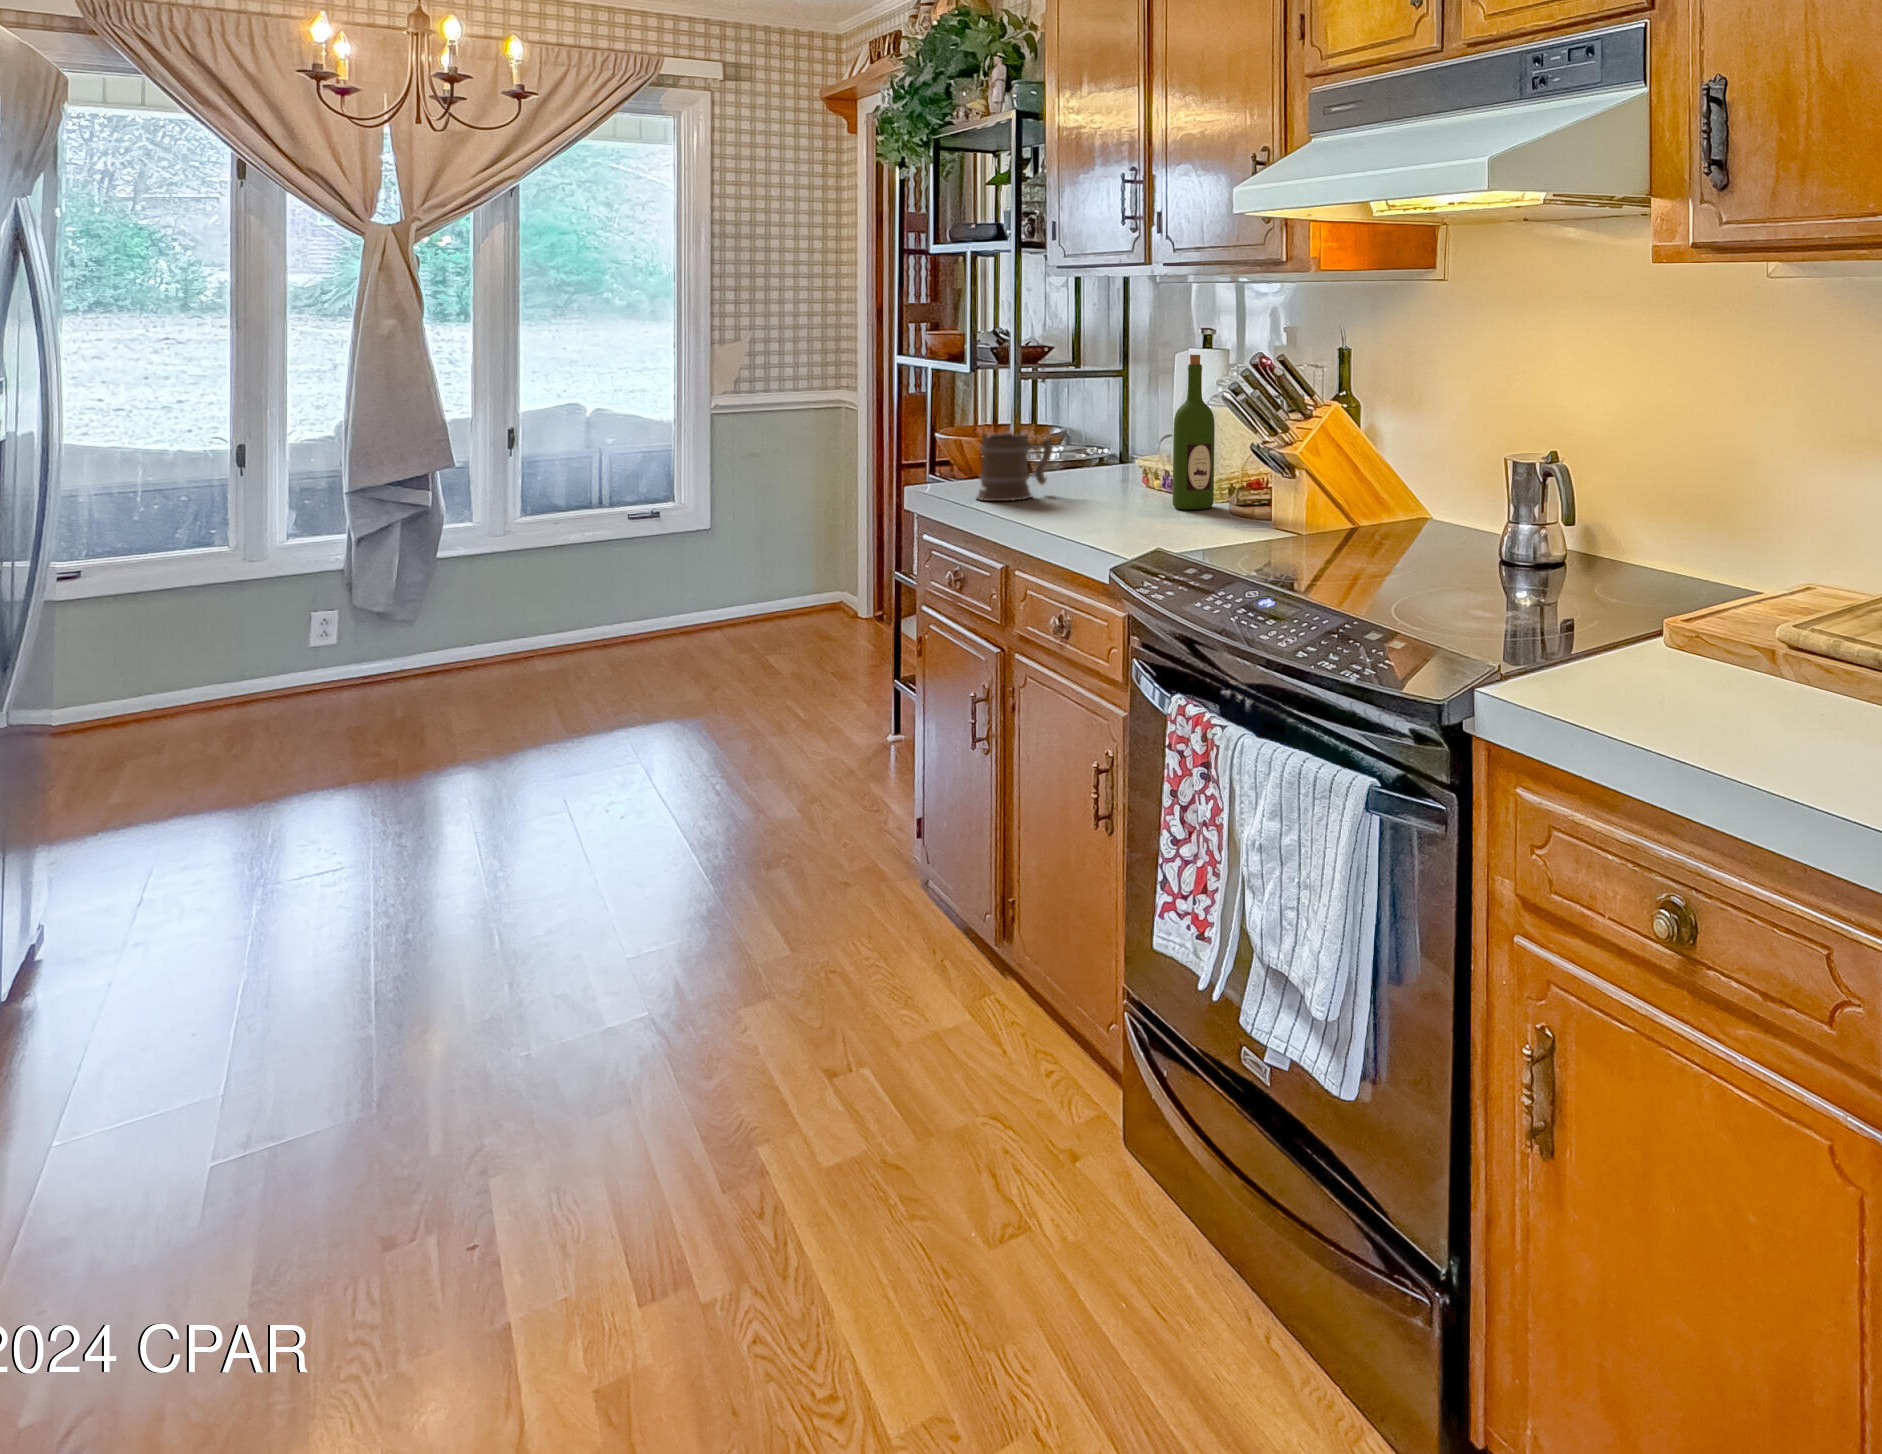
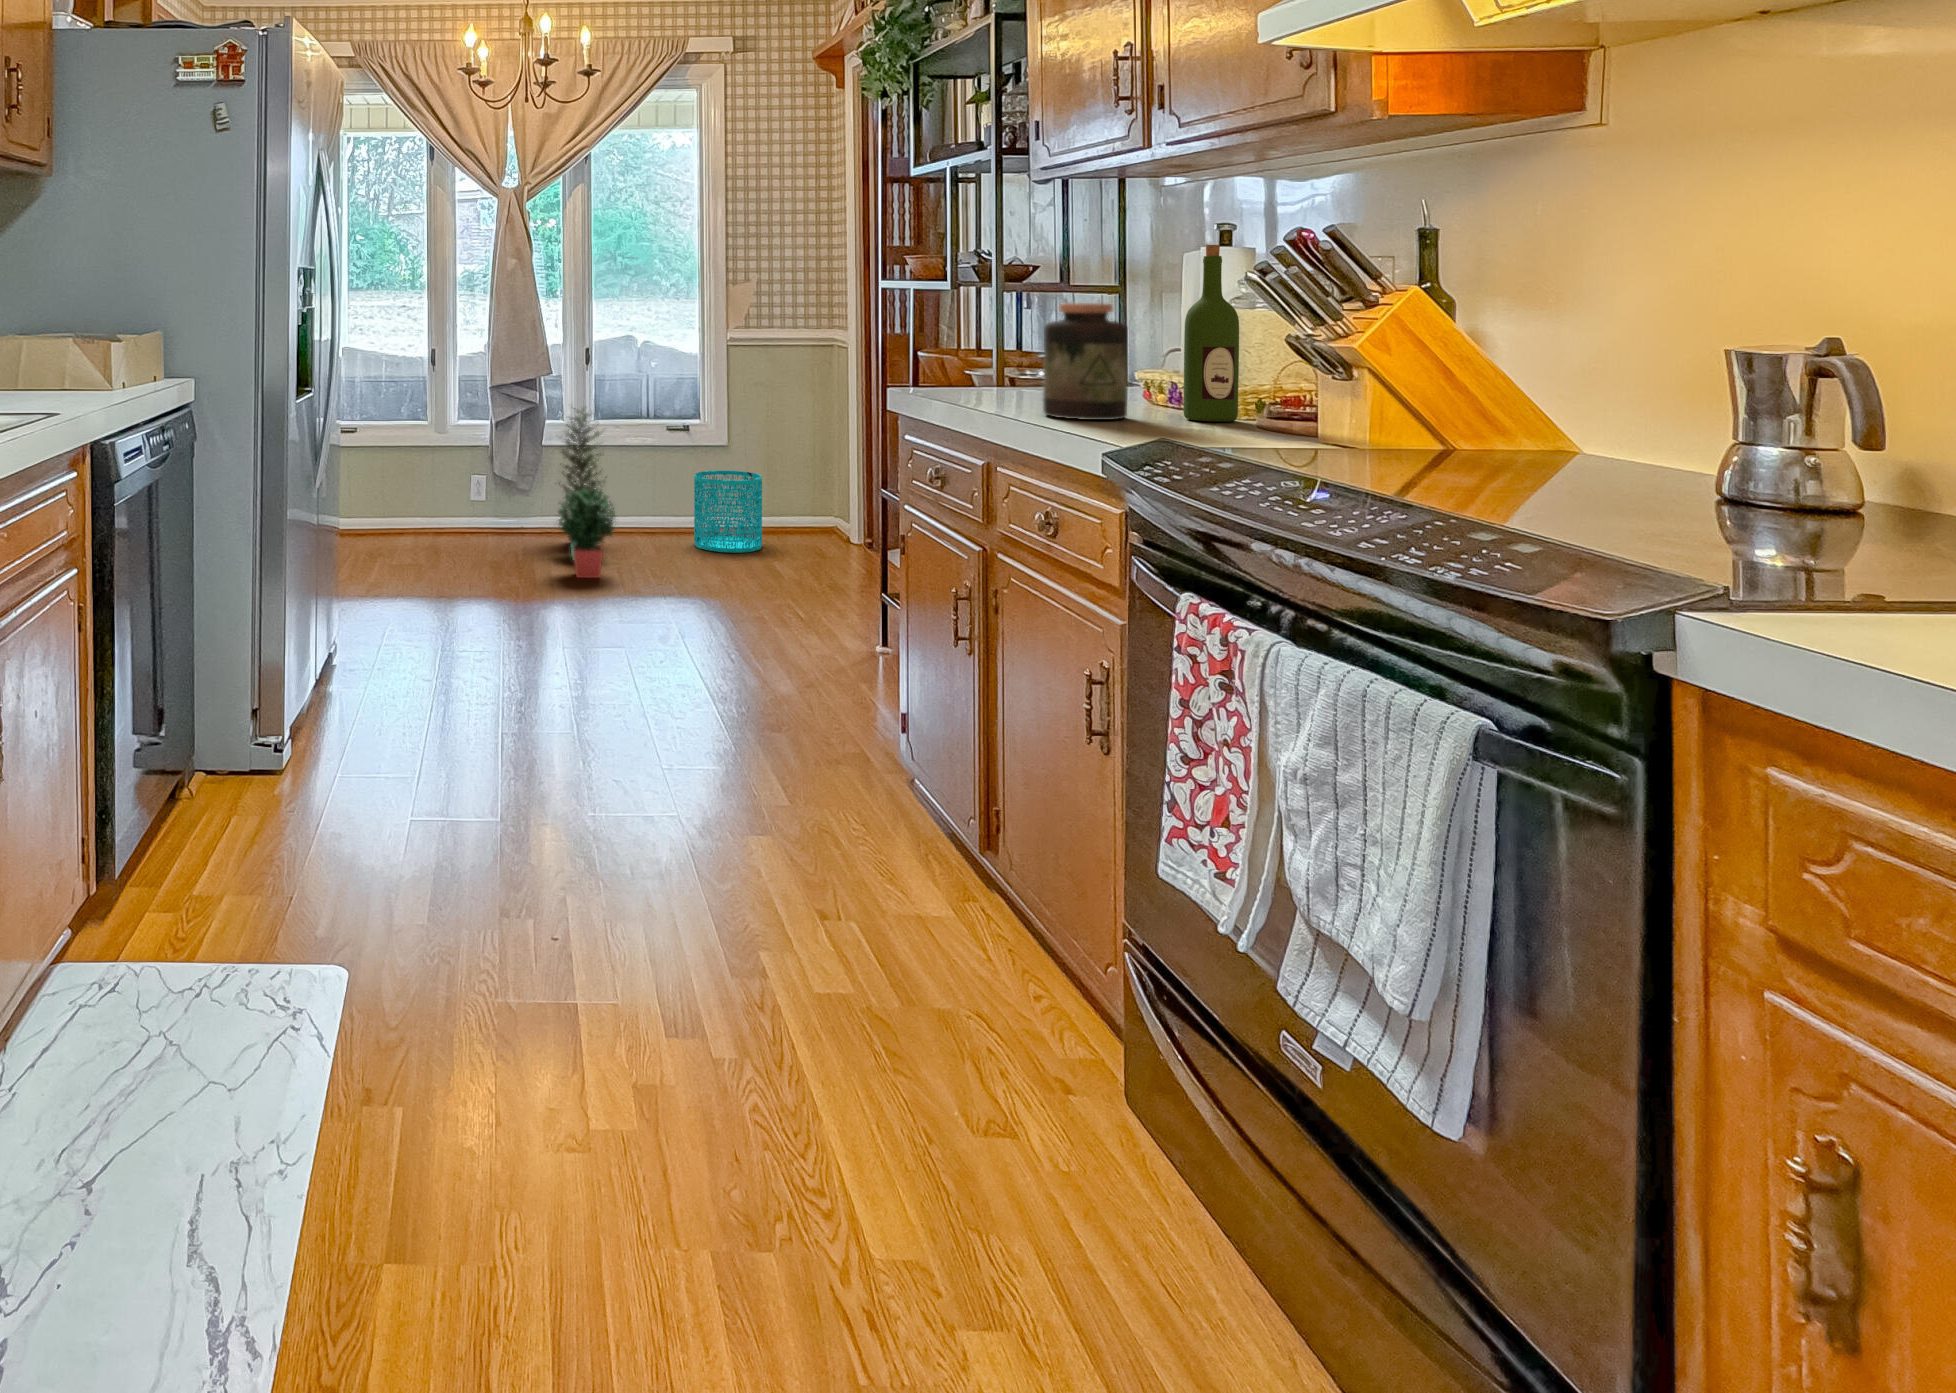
jar: none [1057,406,1129,517] -> present [1043,303,1128,420]
mug: present [977,433,1053,501] -> none [957,335,1040,403]
potted plant: none [454,496,556,726] -> present [558,406,615,578]
wastebasket: none [662,558,752,658] -> present [694,471,762,553]

